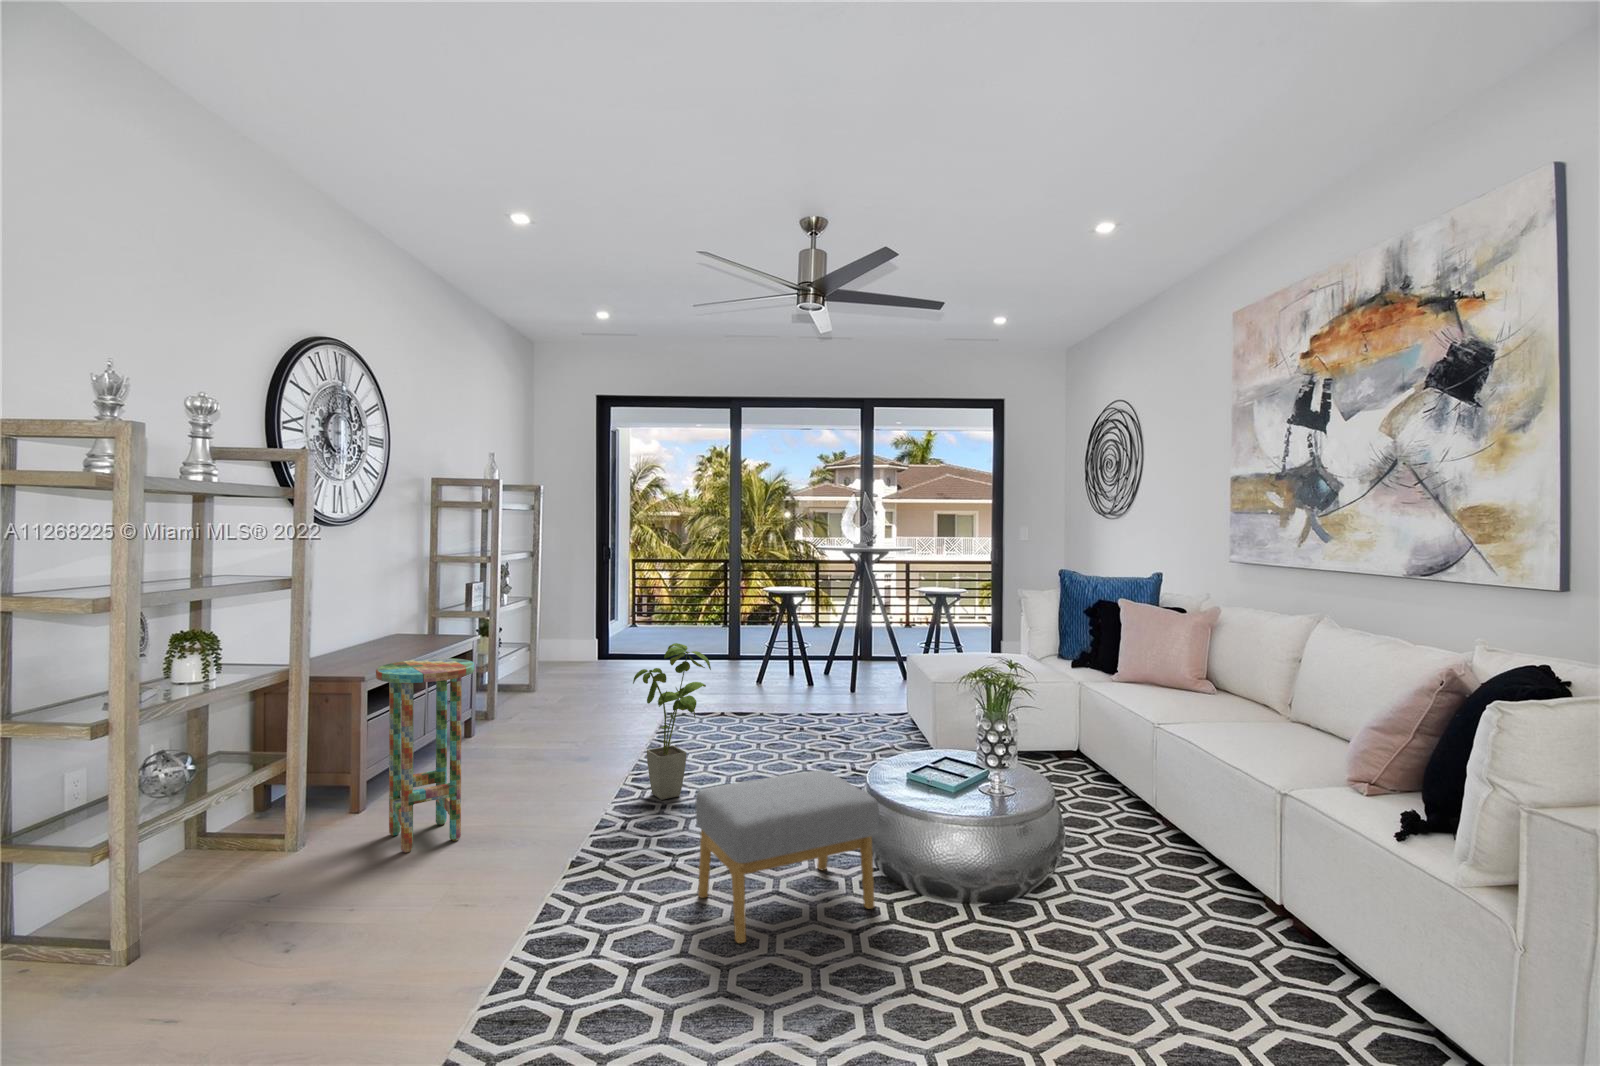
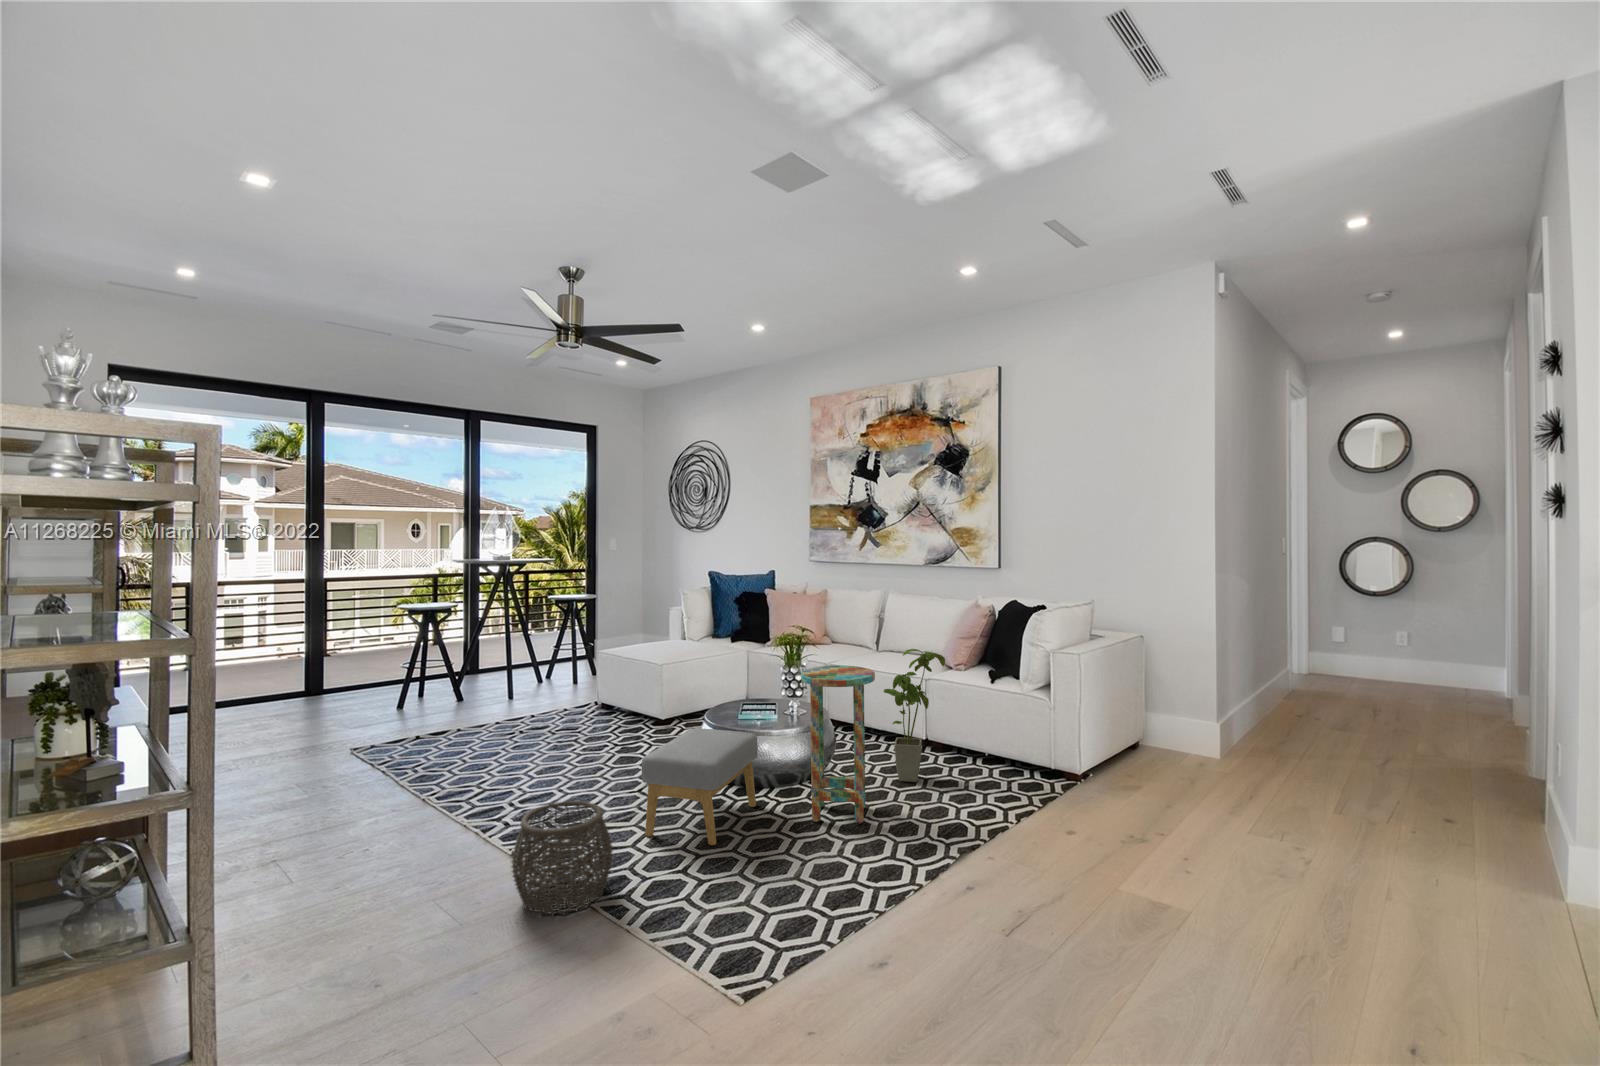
house plant: present [633,643,711,800] -> present [884,649,945,782]
side table: present [376,658,475,853] -> present [801,665,875,824]
woven basket: none [453,815,583,959] -> present [512,801,613,915]

